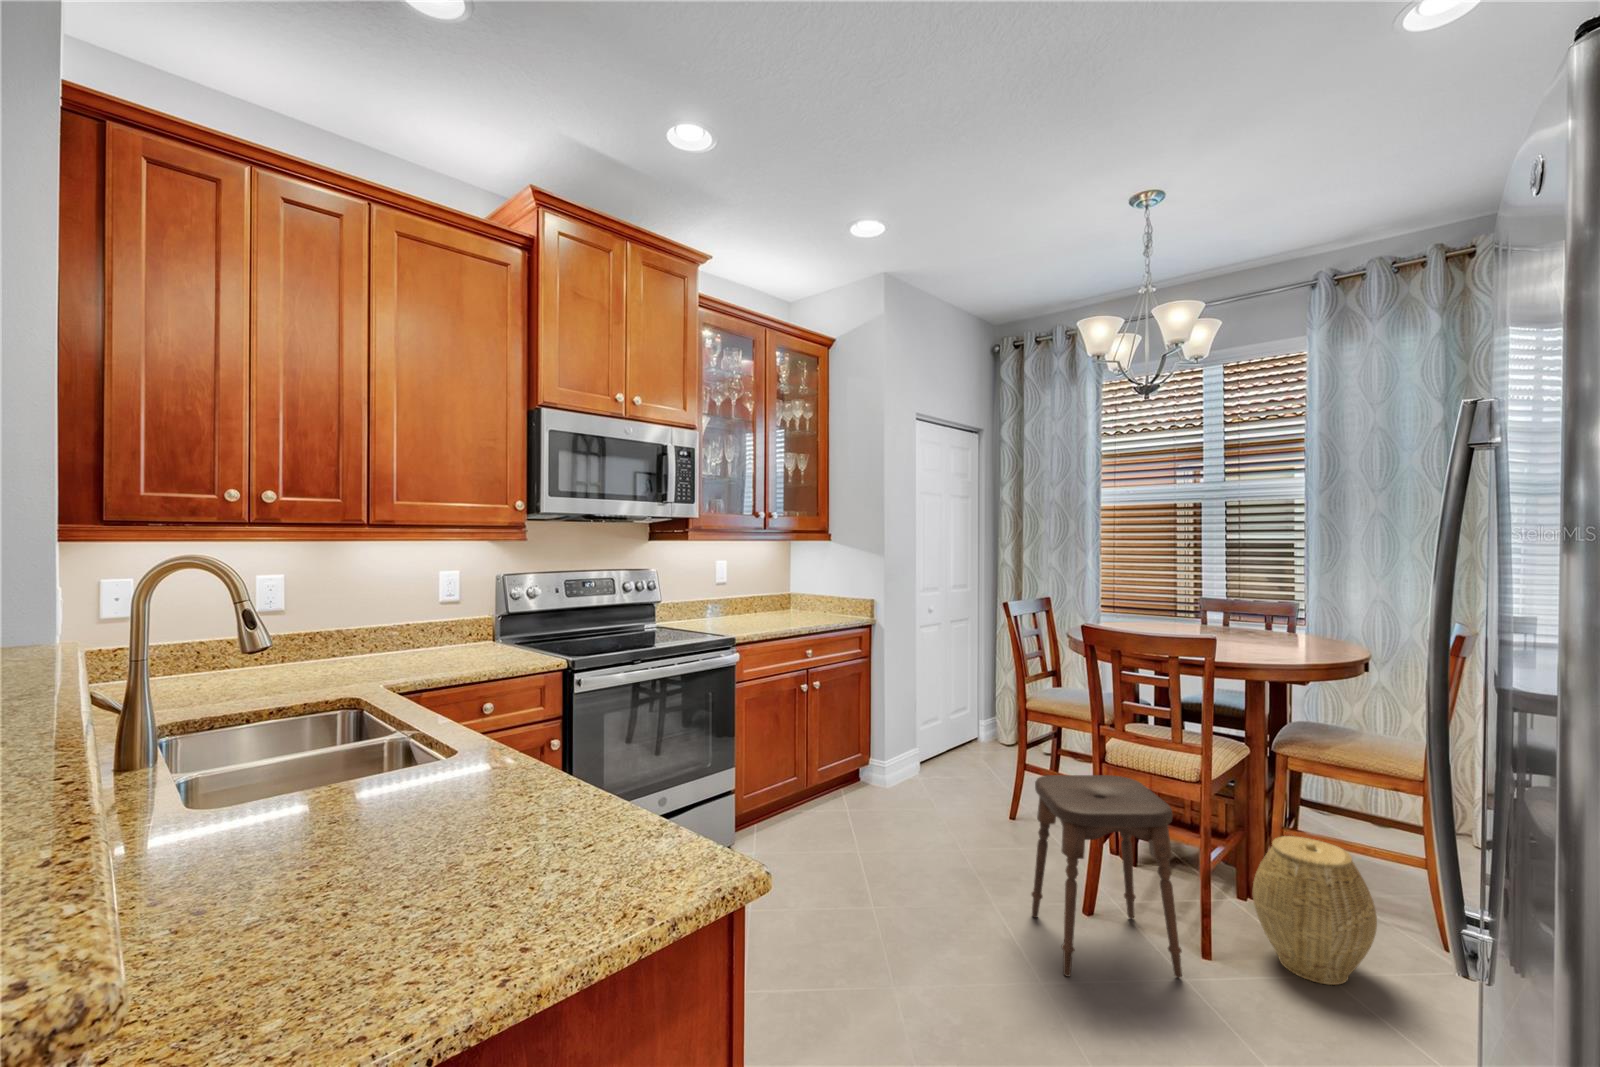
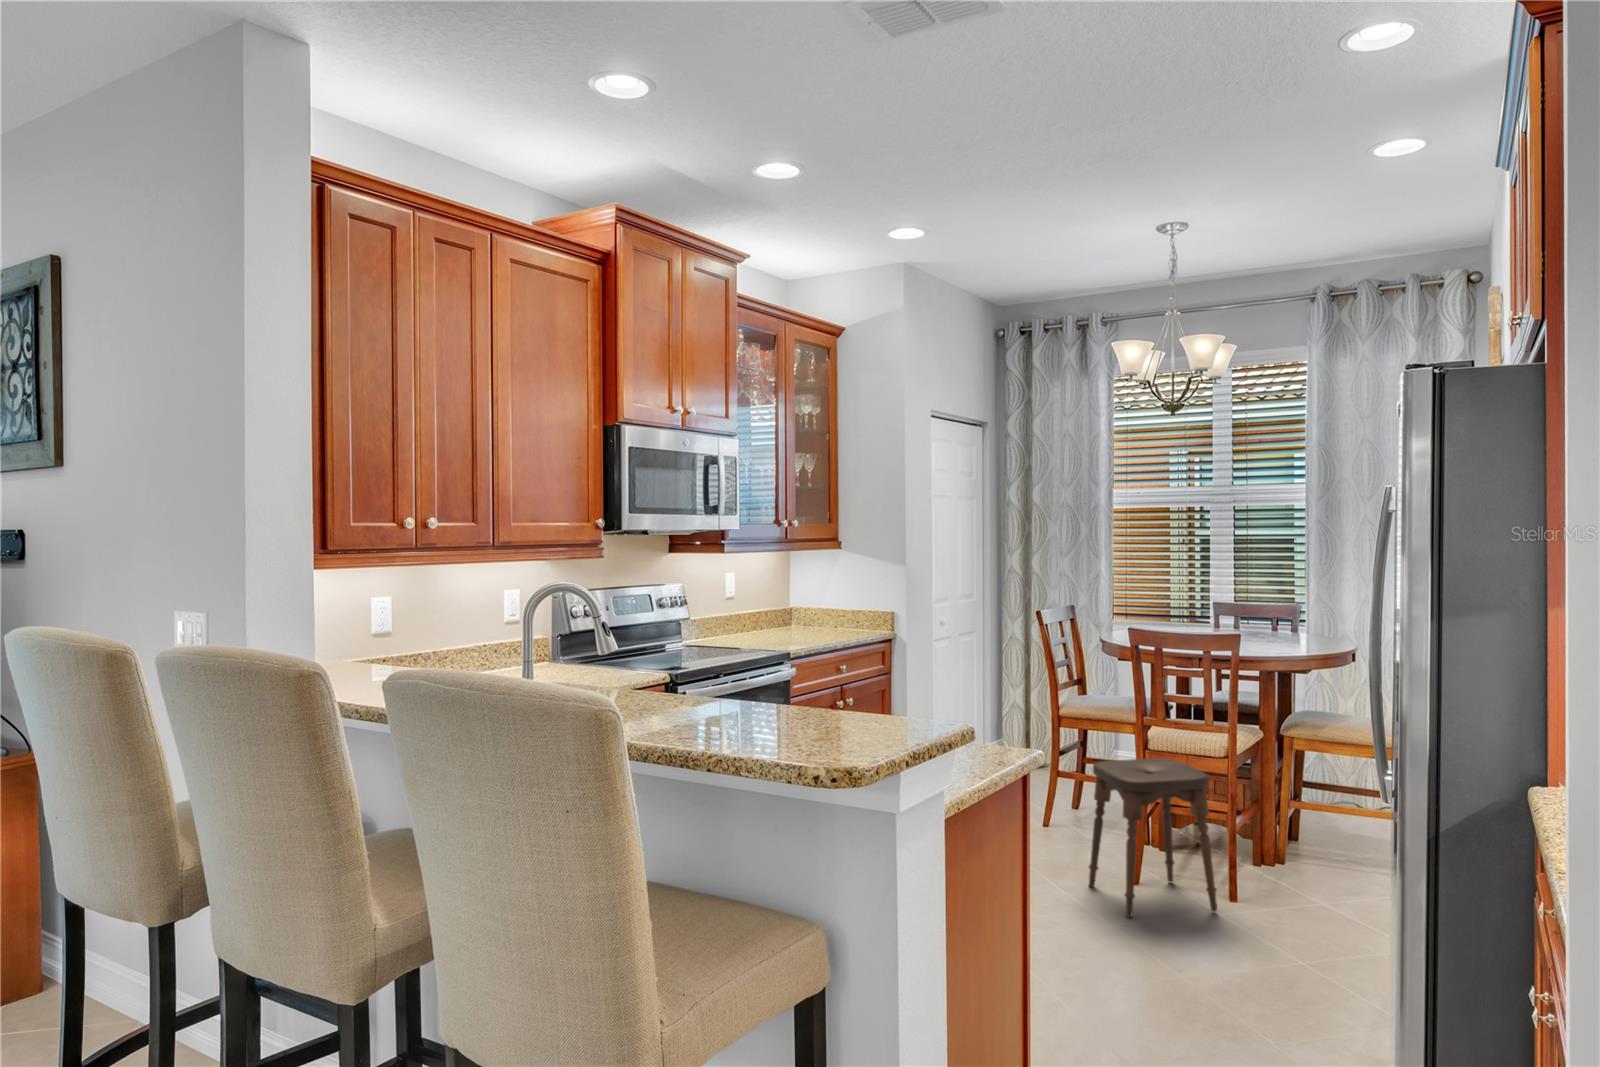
woven basket: present [1253,836,1377,985] -> none [1268,798,1359,907]

